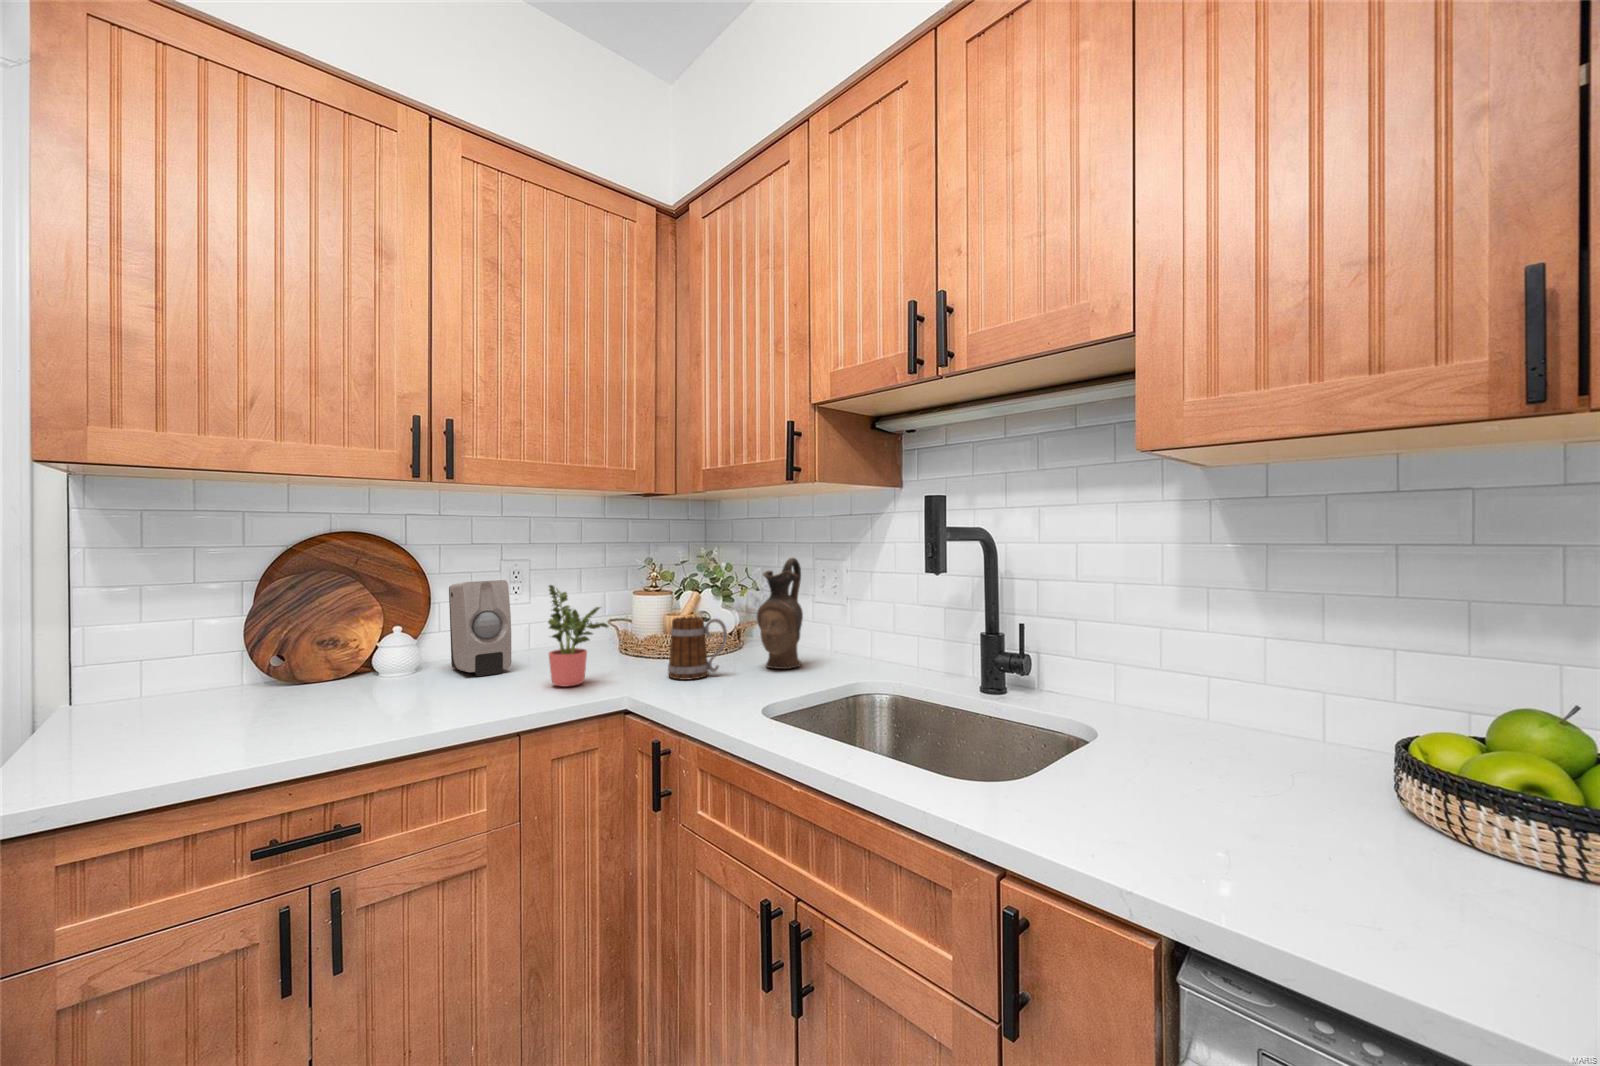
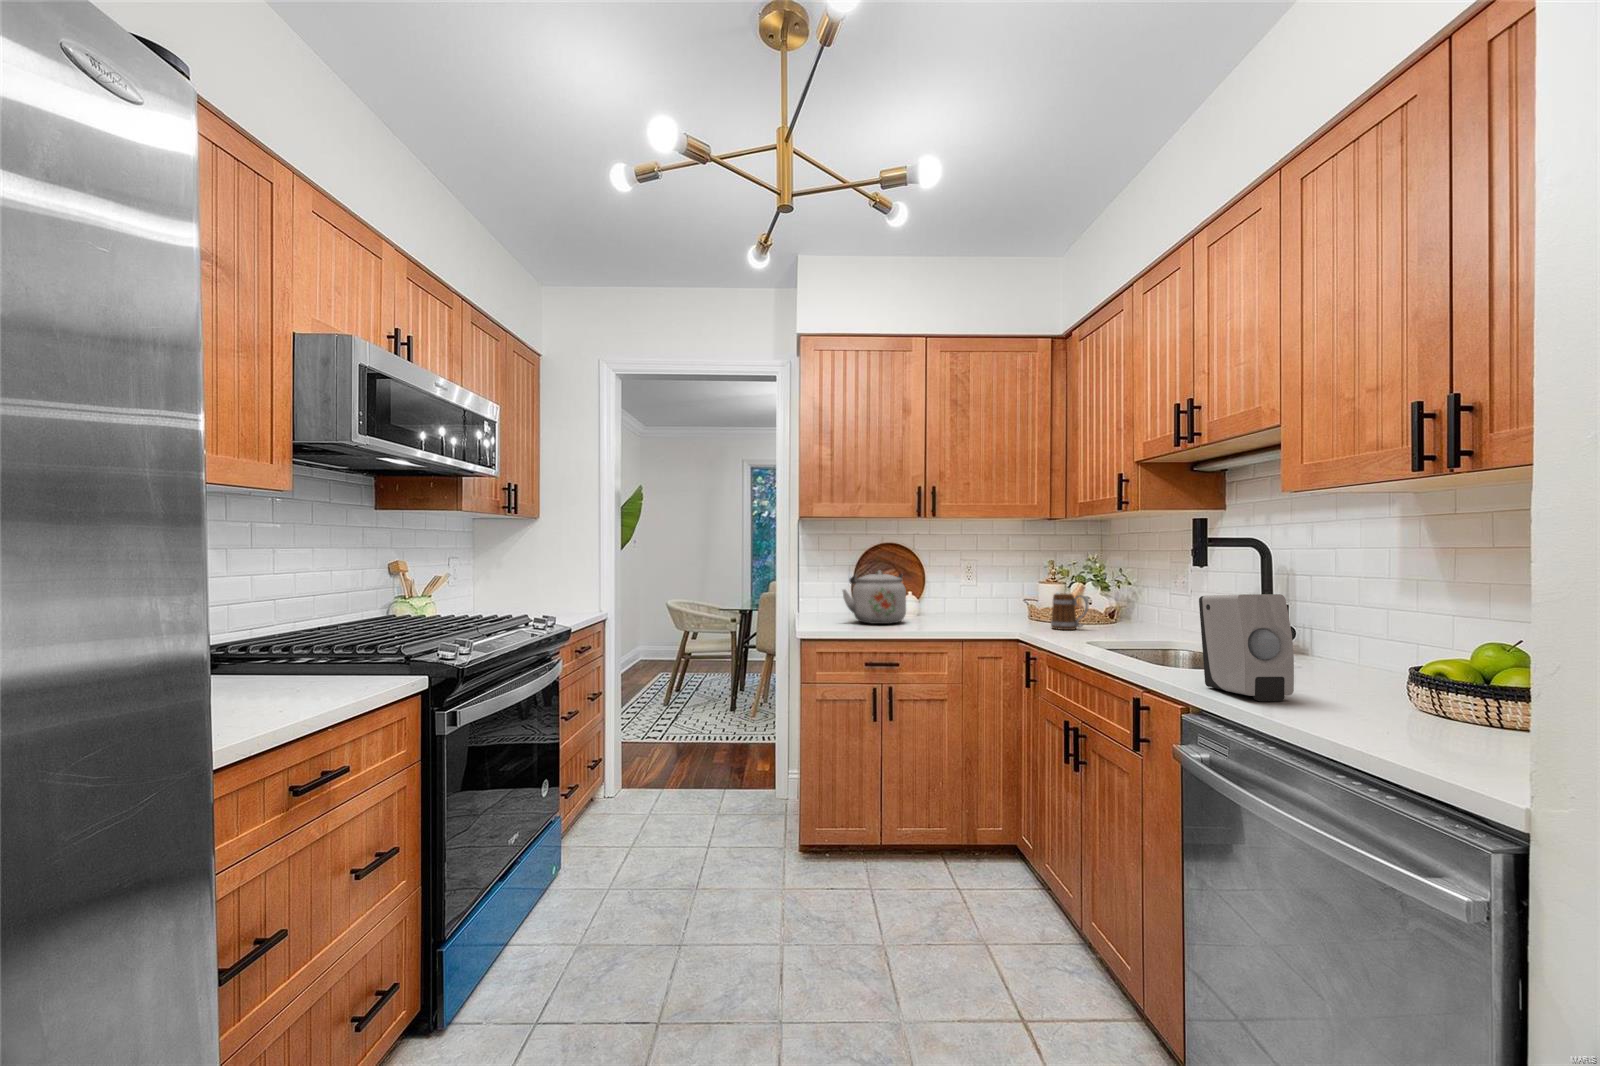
ceramic pitcher: present [757,558,803,669] -> none [1112,560,1148,631]
soap dispenser: present [449,580,511,676] -> present [1199,594,1294,701]
potted plant: present [548,585,608,686] -> none [982,570,1018,626]
kettle: none [209,594,386,715] -> present [843,571,906,624]

